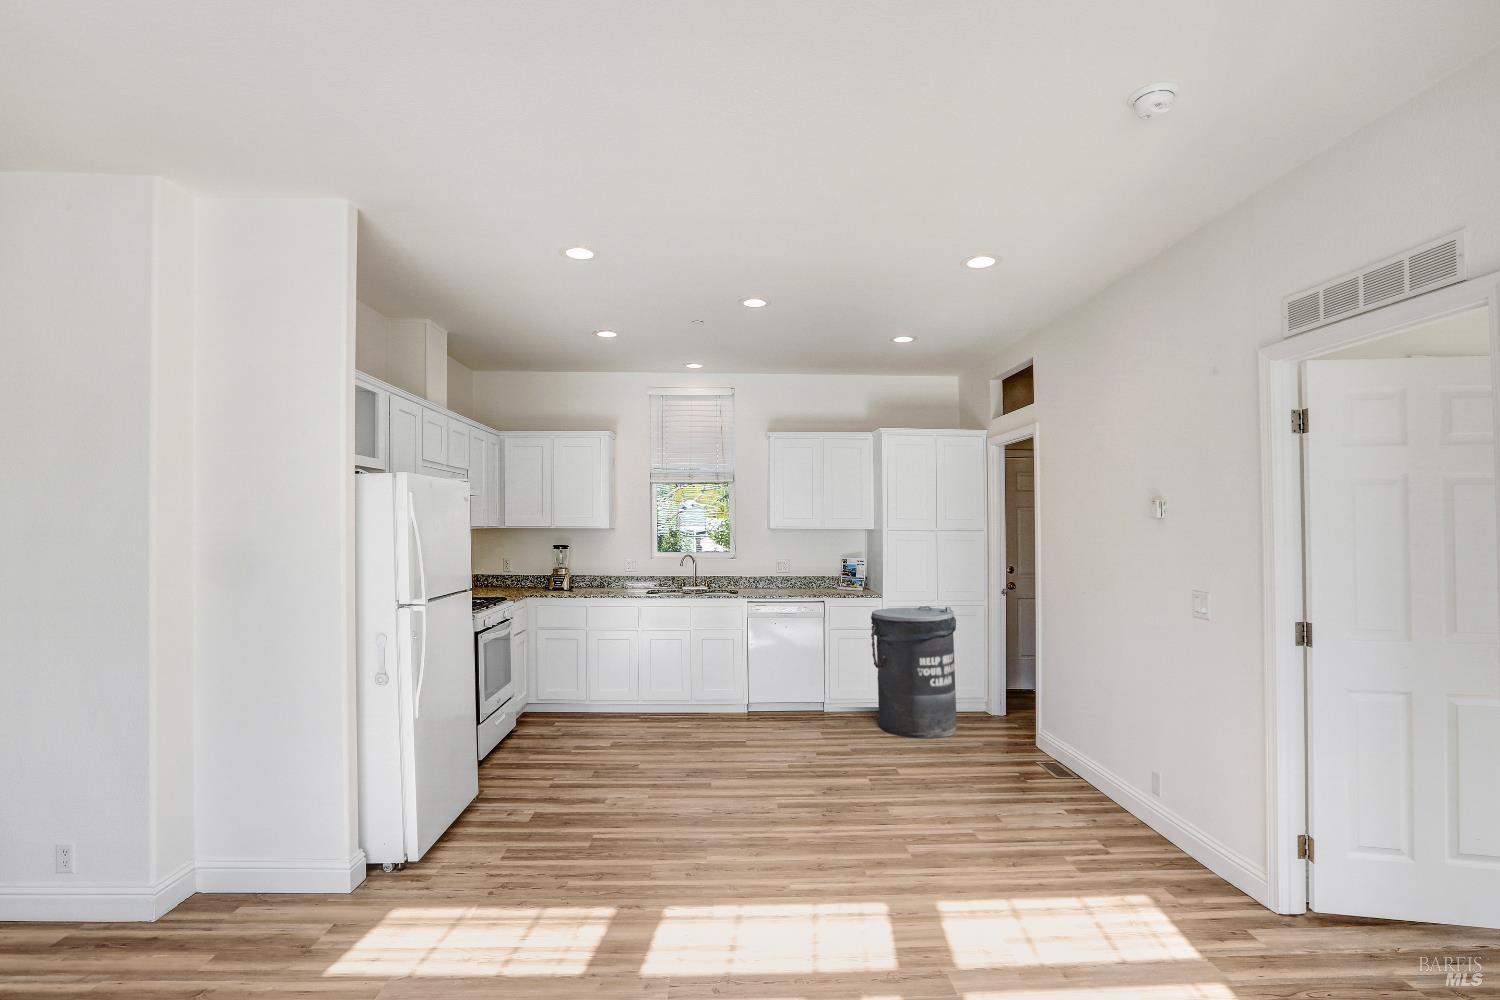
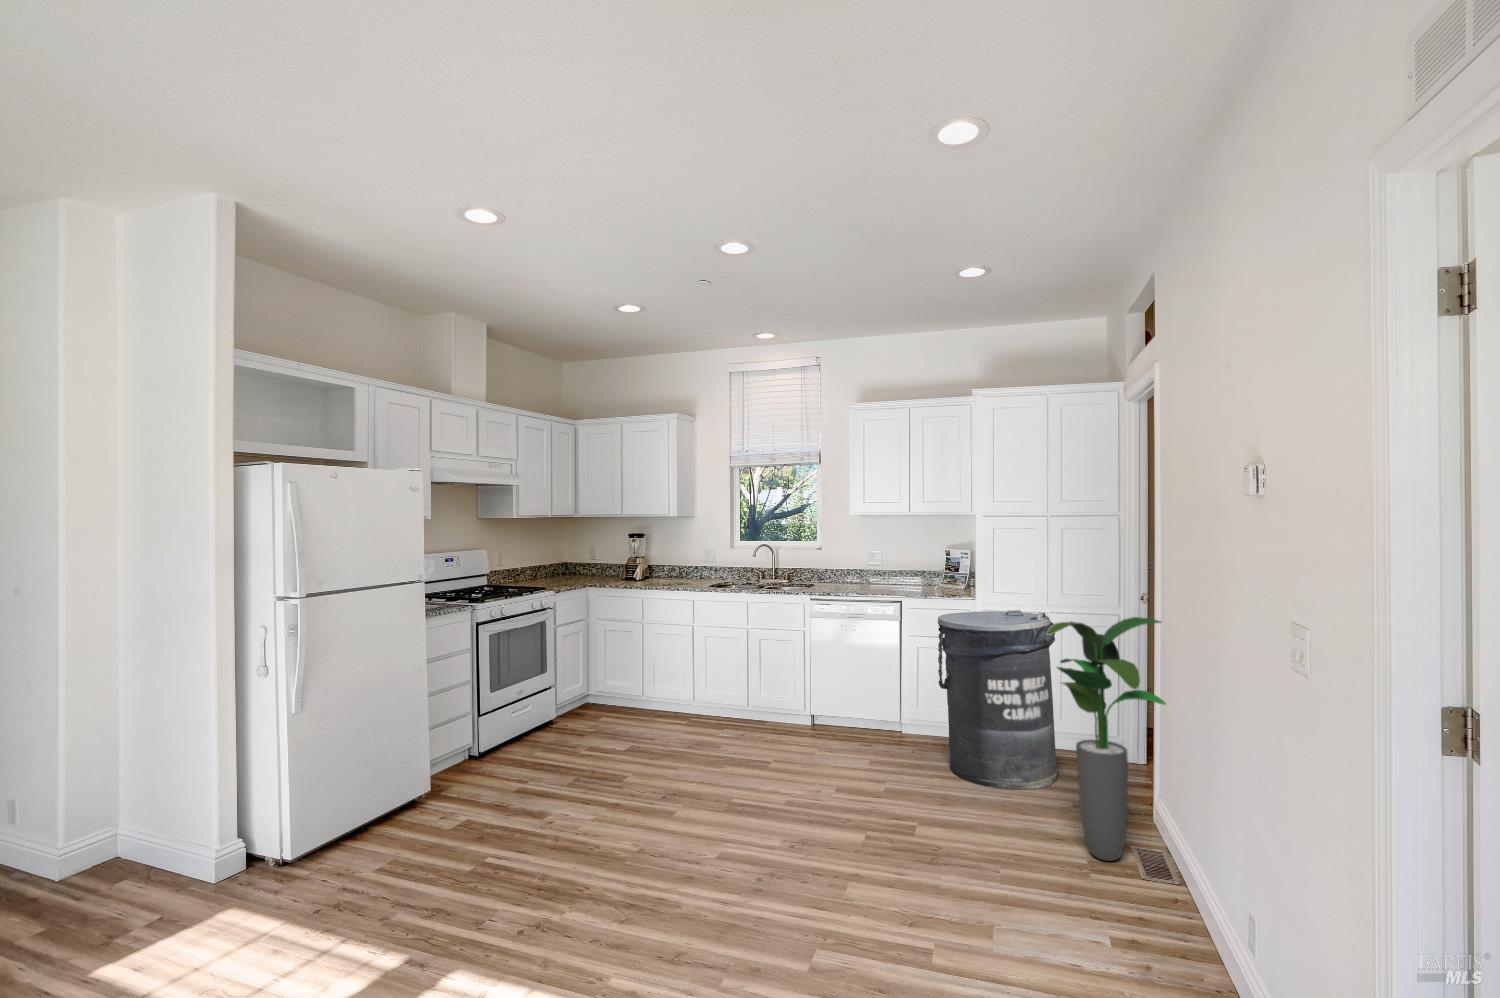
potted plant: none [989,606,1066,771] -> present [1047,617,1166,861]

